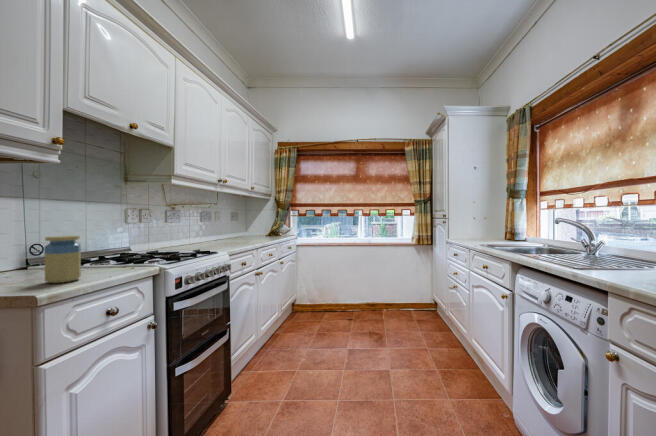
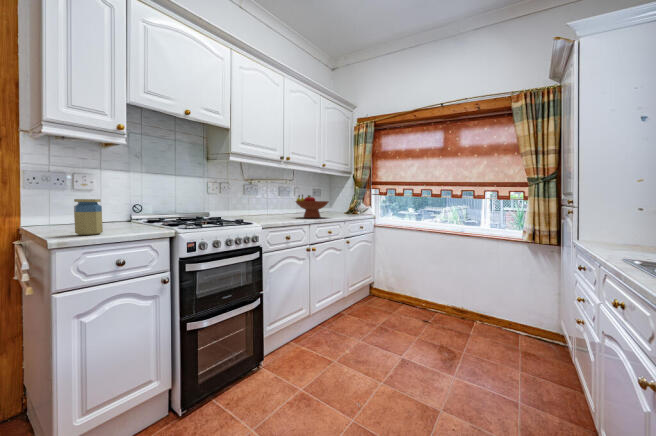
fruit bowl: none [229,217,265,241] -> present [296,195,329,218]

